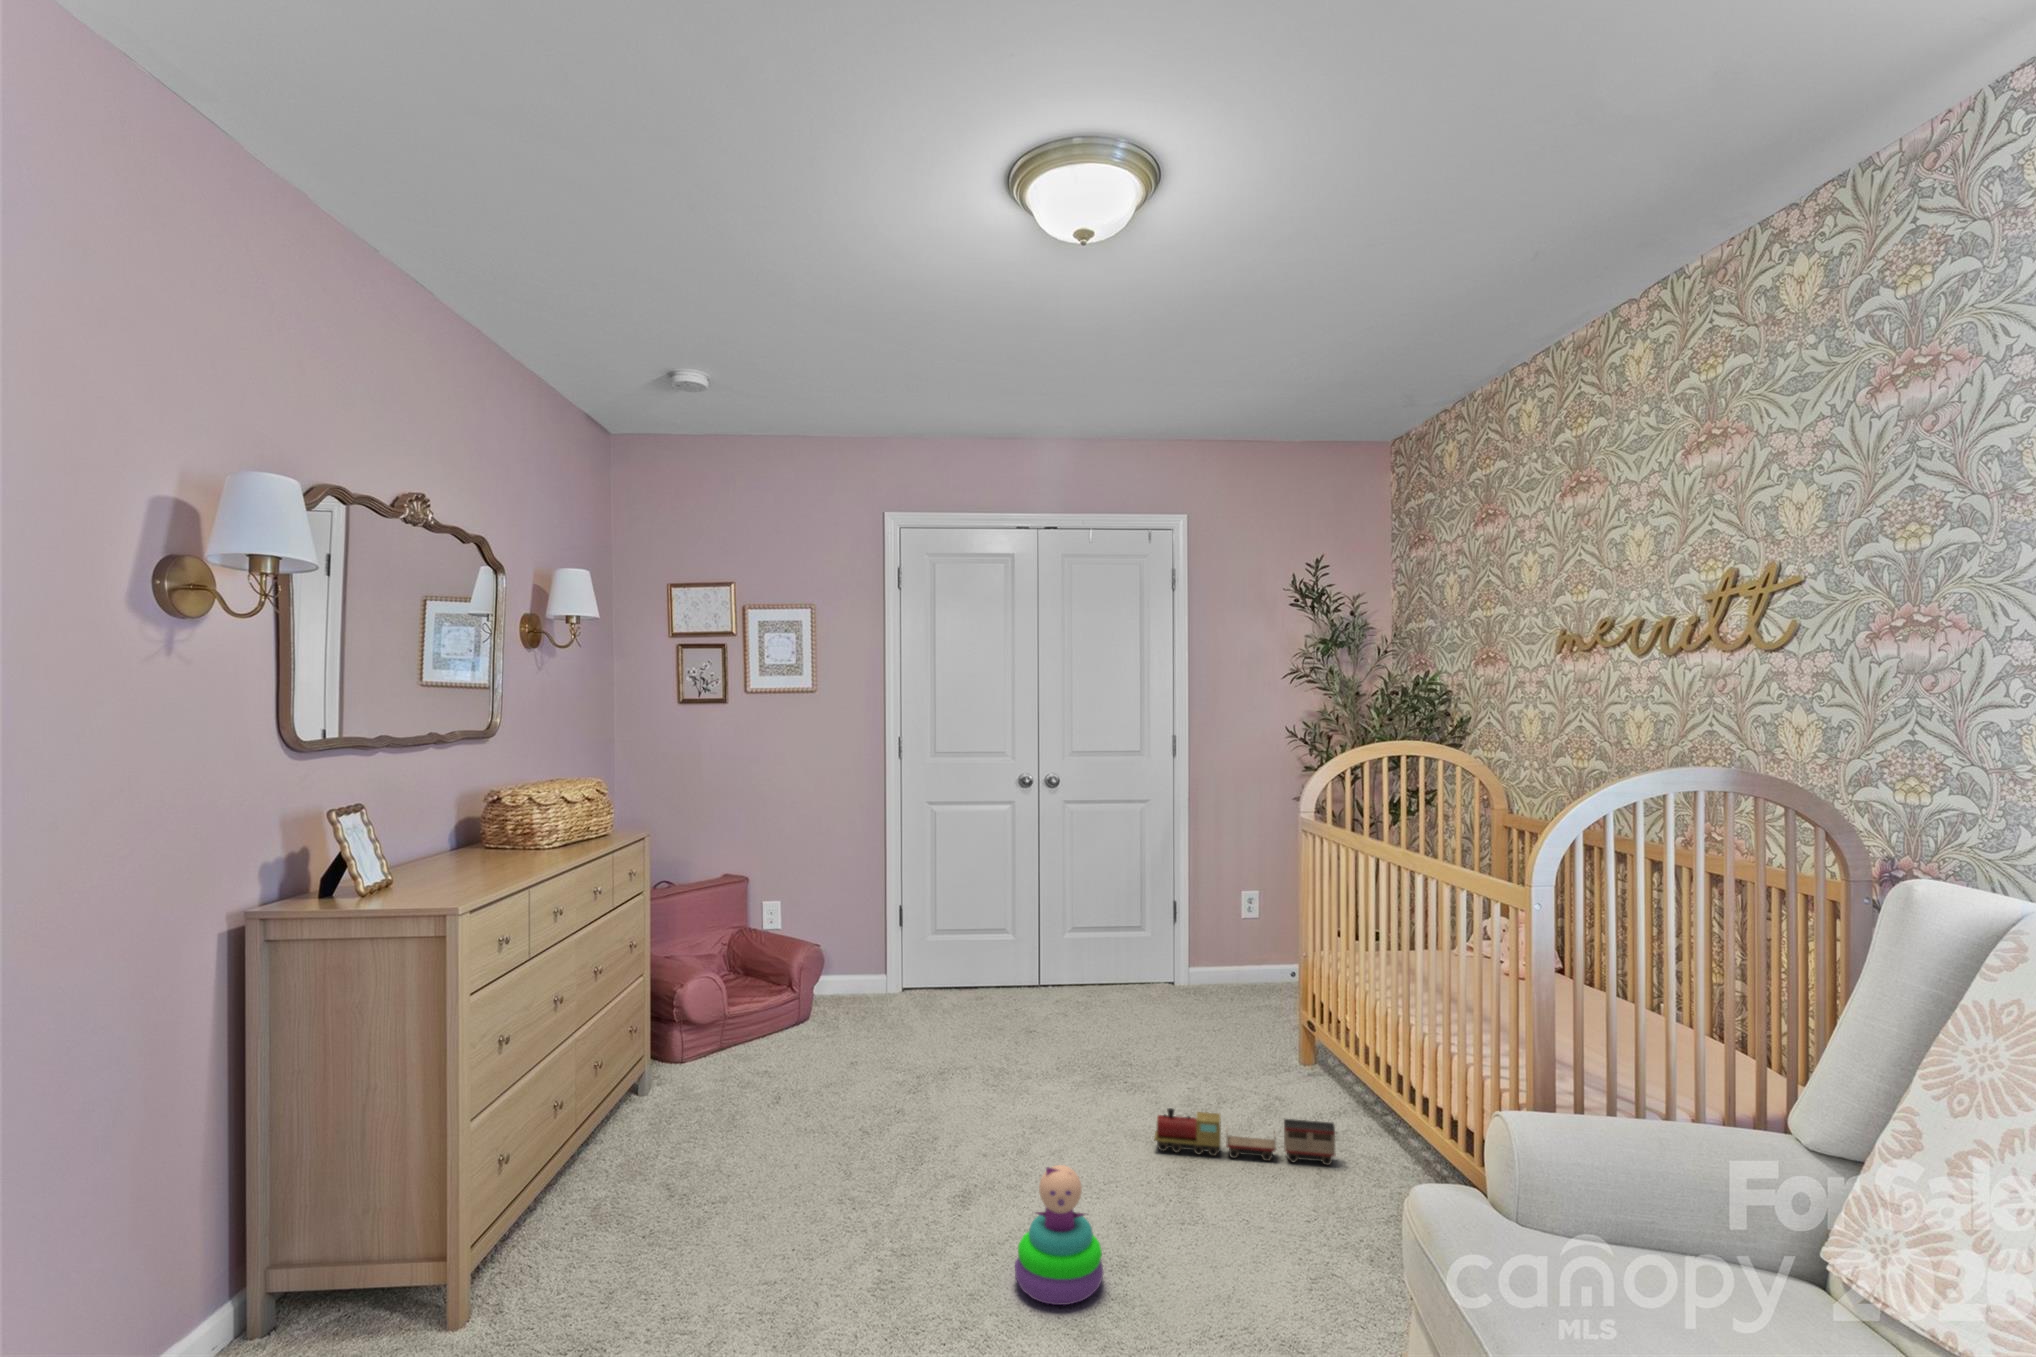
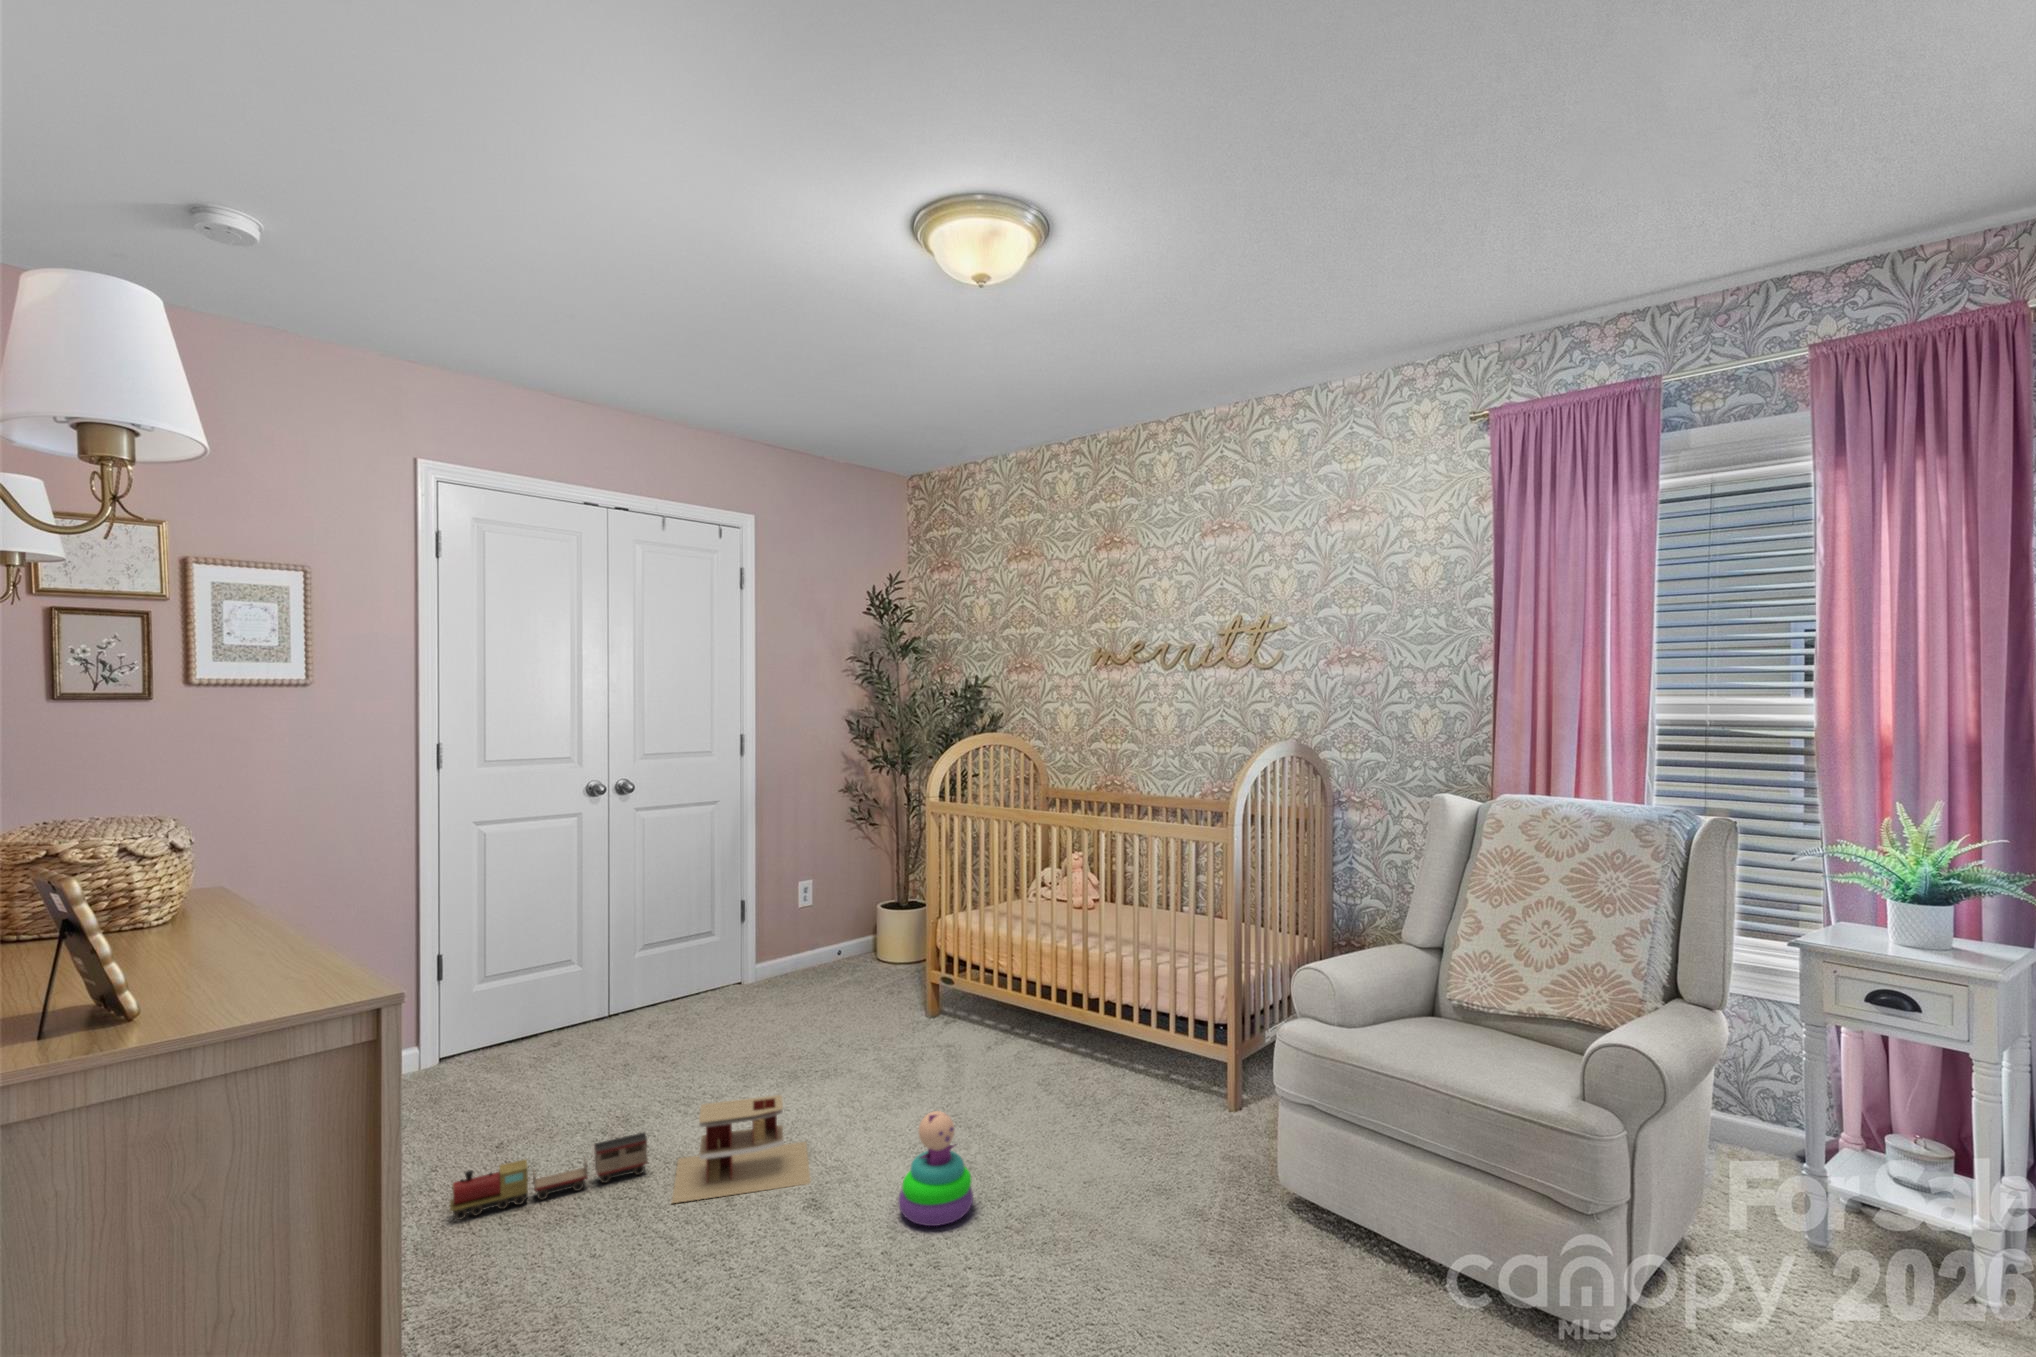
toy house: none [874,1085,1038,1202] -> present [672,1095,811,1203]
toy train: present [1154,1108,1335,1165] -> present [450,1133,648,1219]

